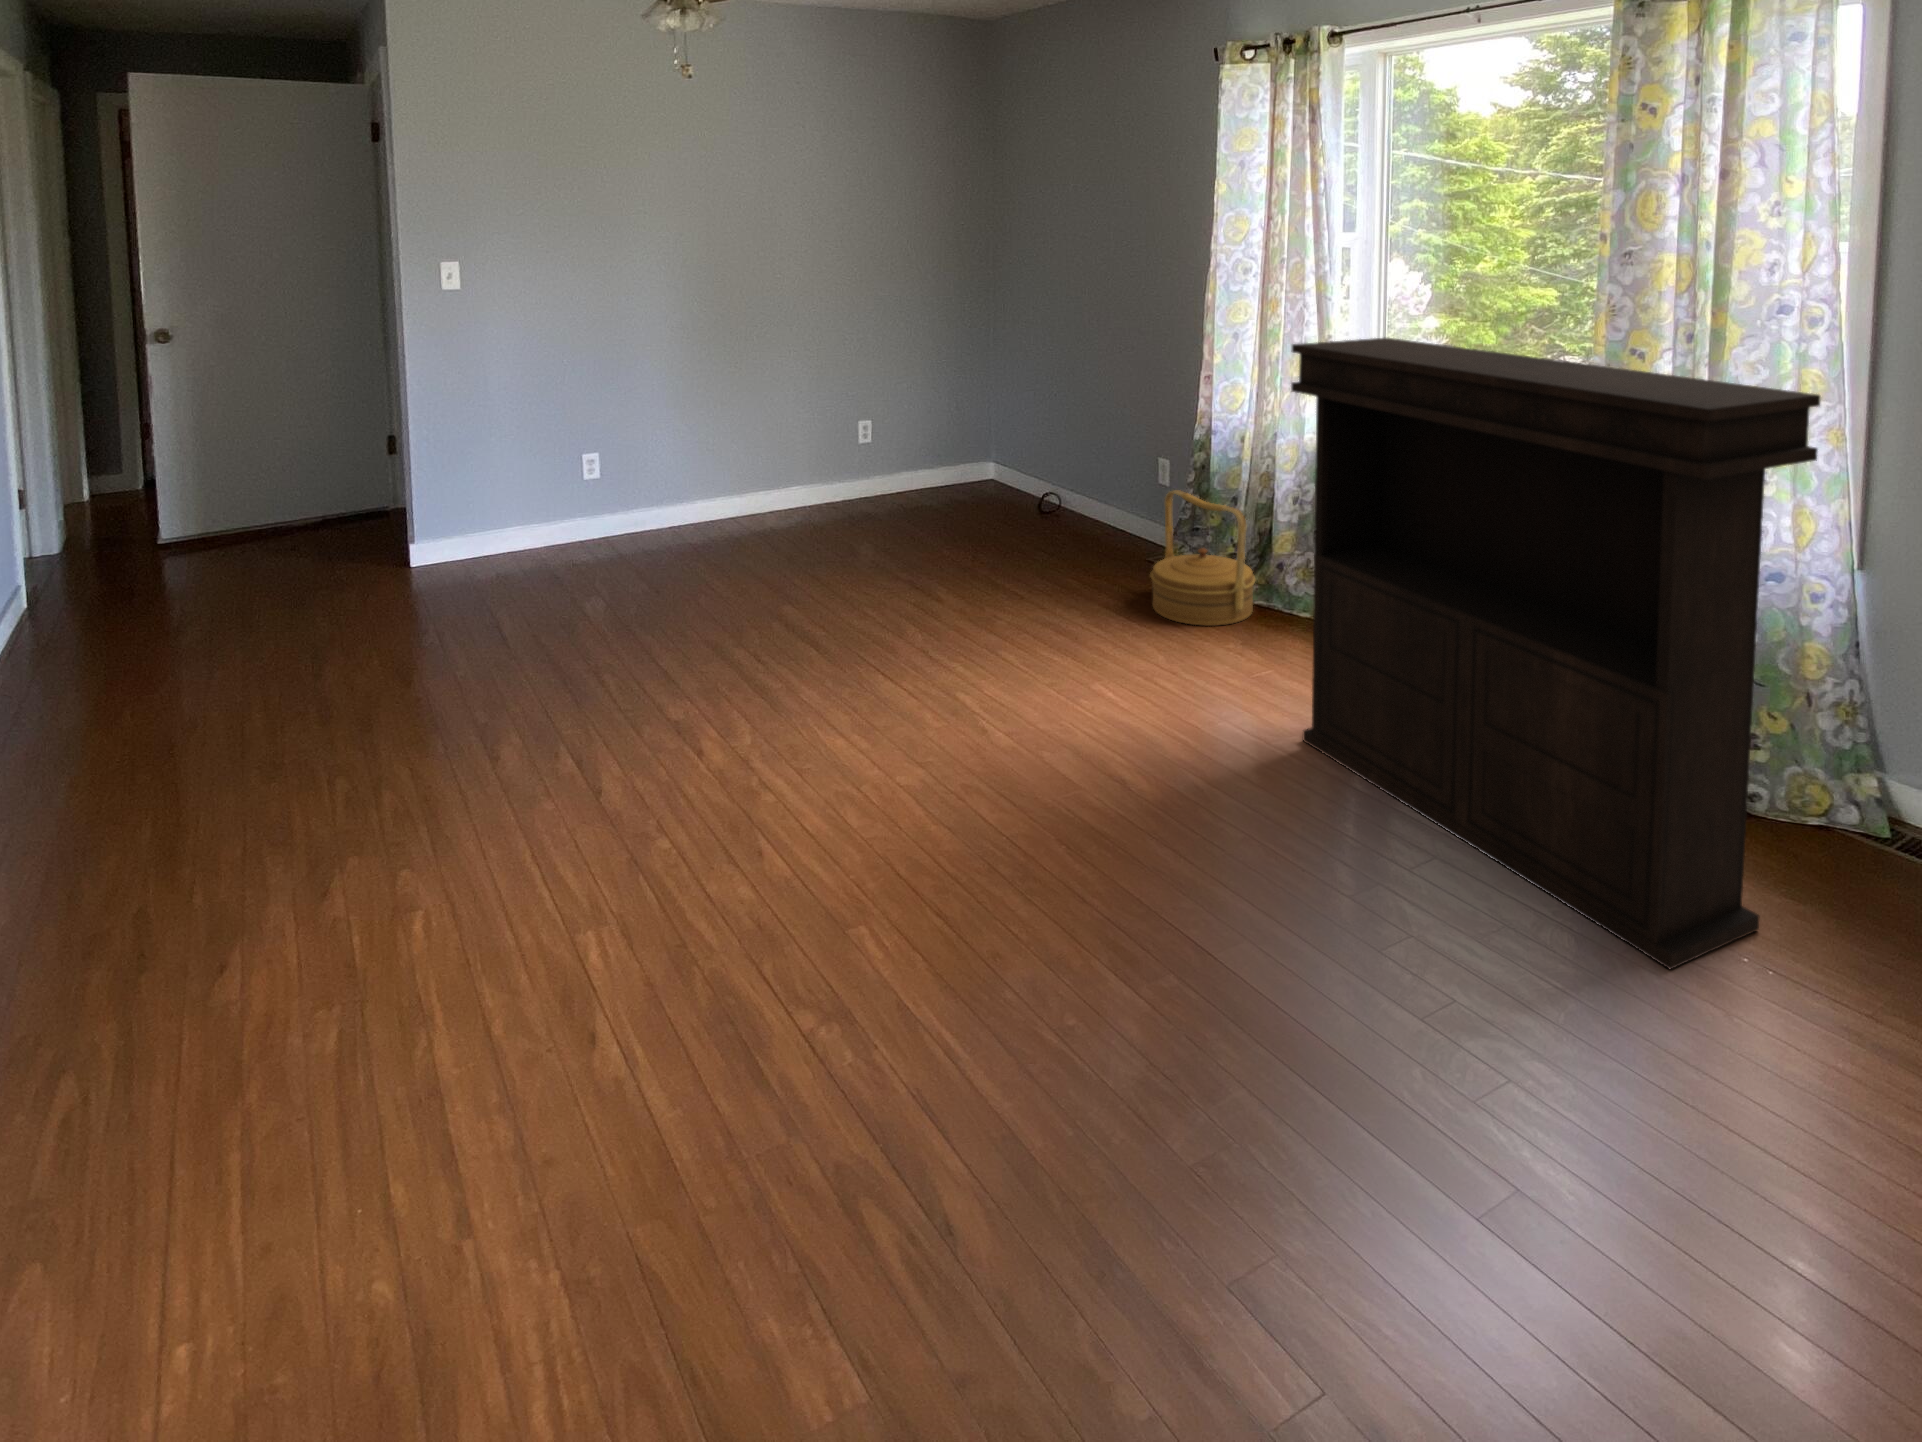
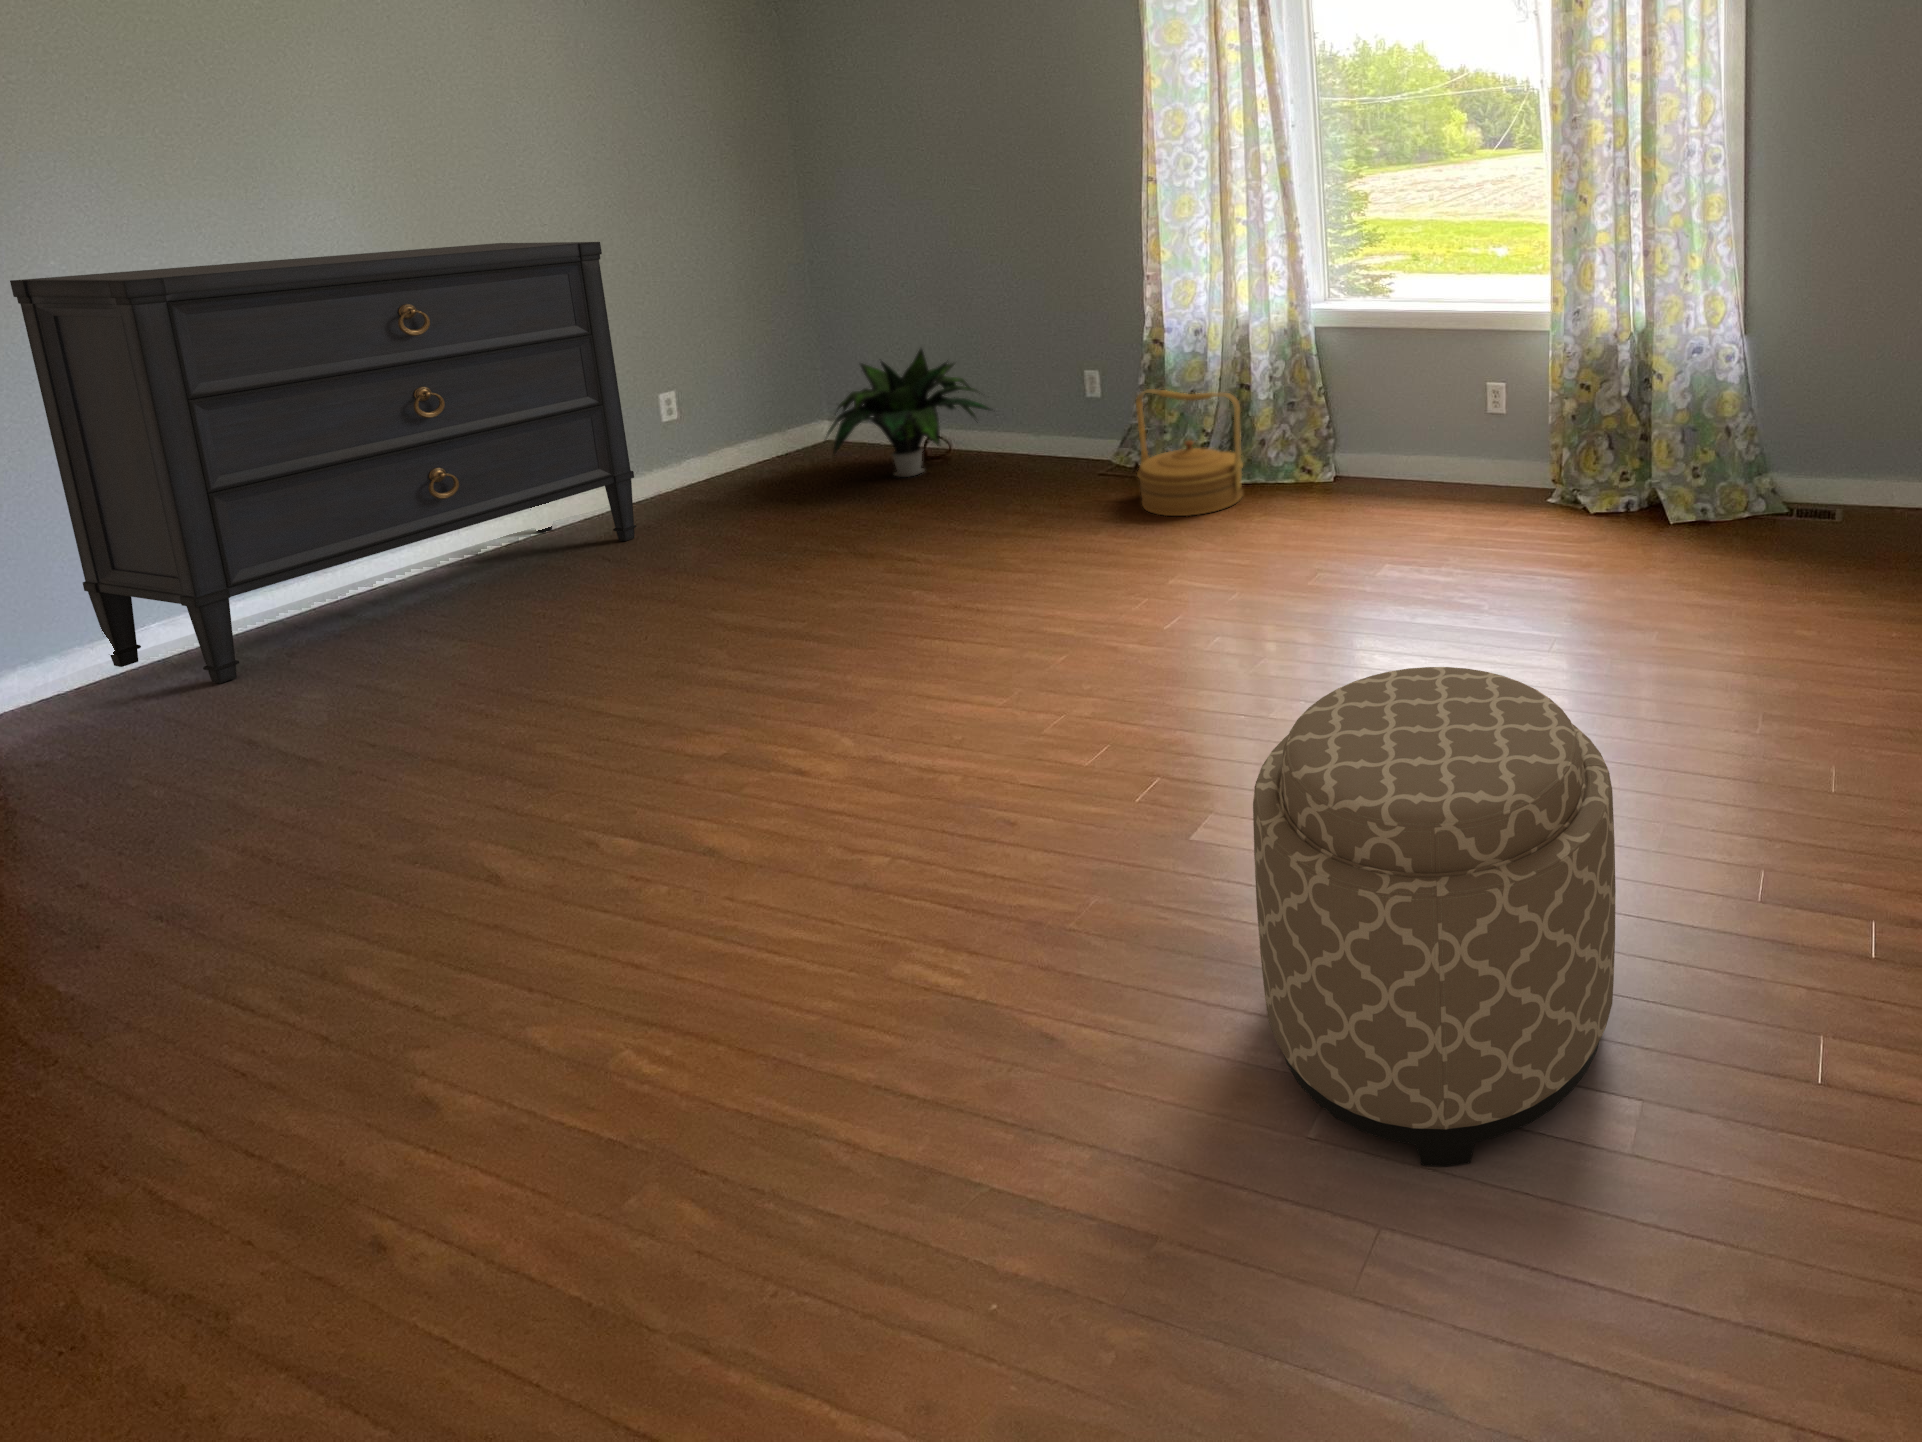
dresser: none [537,302,820,573] -> present [10,242,637,684]
console table: present [1291,338,1821,969] -> none [1361,191,1801,626]
potted plant: none [951,413,1089,526] -> present [827,349,991,477]
ottoman: none [745,809,1064,1245] -> present [1253,667,1616,1166]

